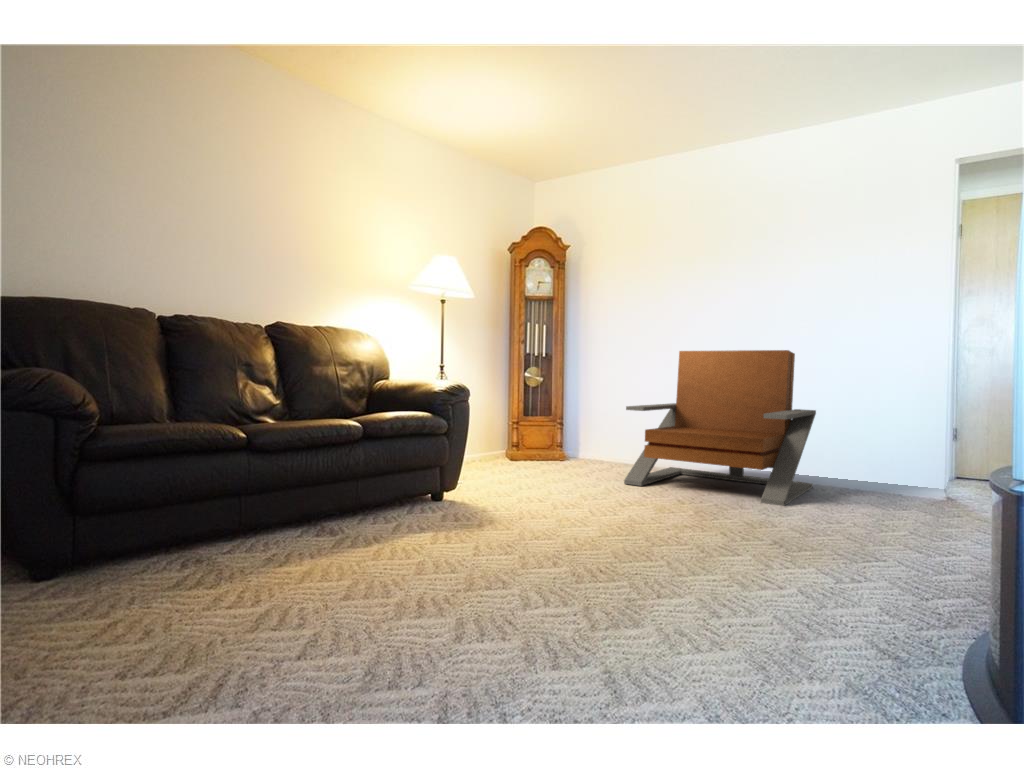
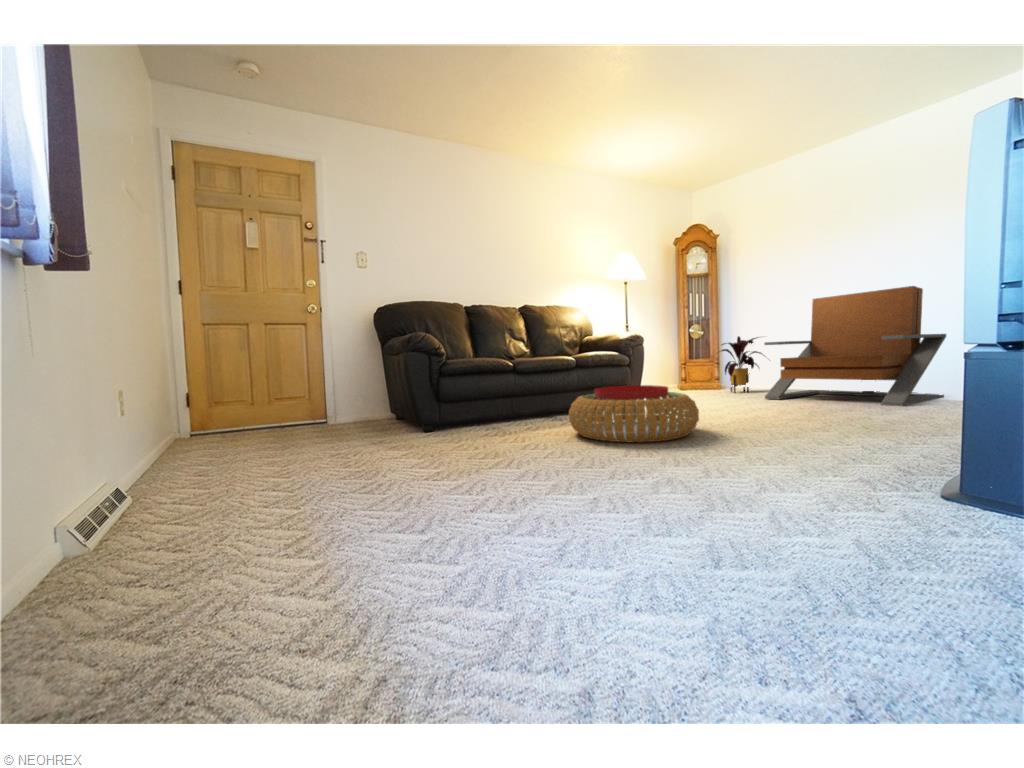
house plant: none [555,390,626,468] -> present [721,336,763,393]
pouf: none [347,492,568,618] -> present [569,385,699,443]

